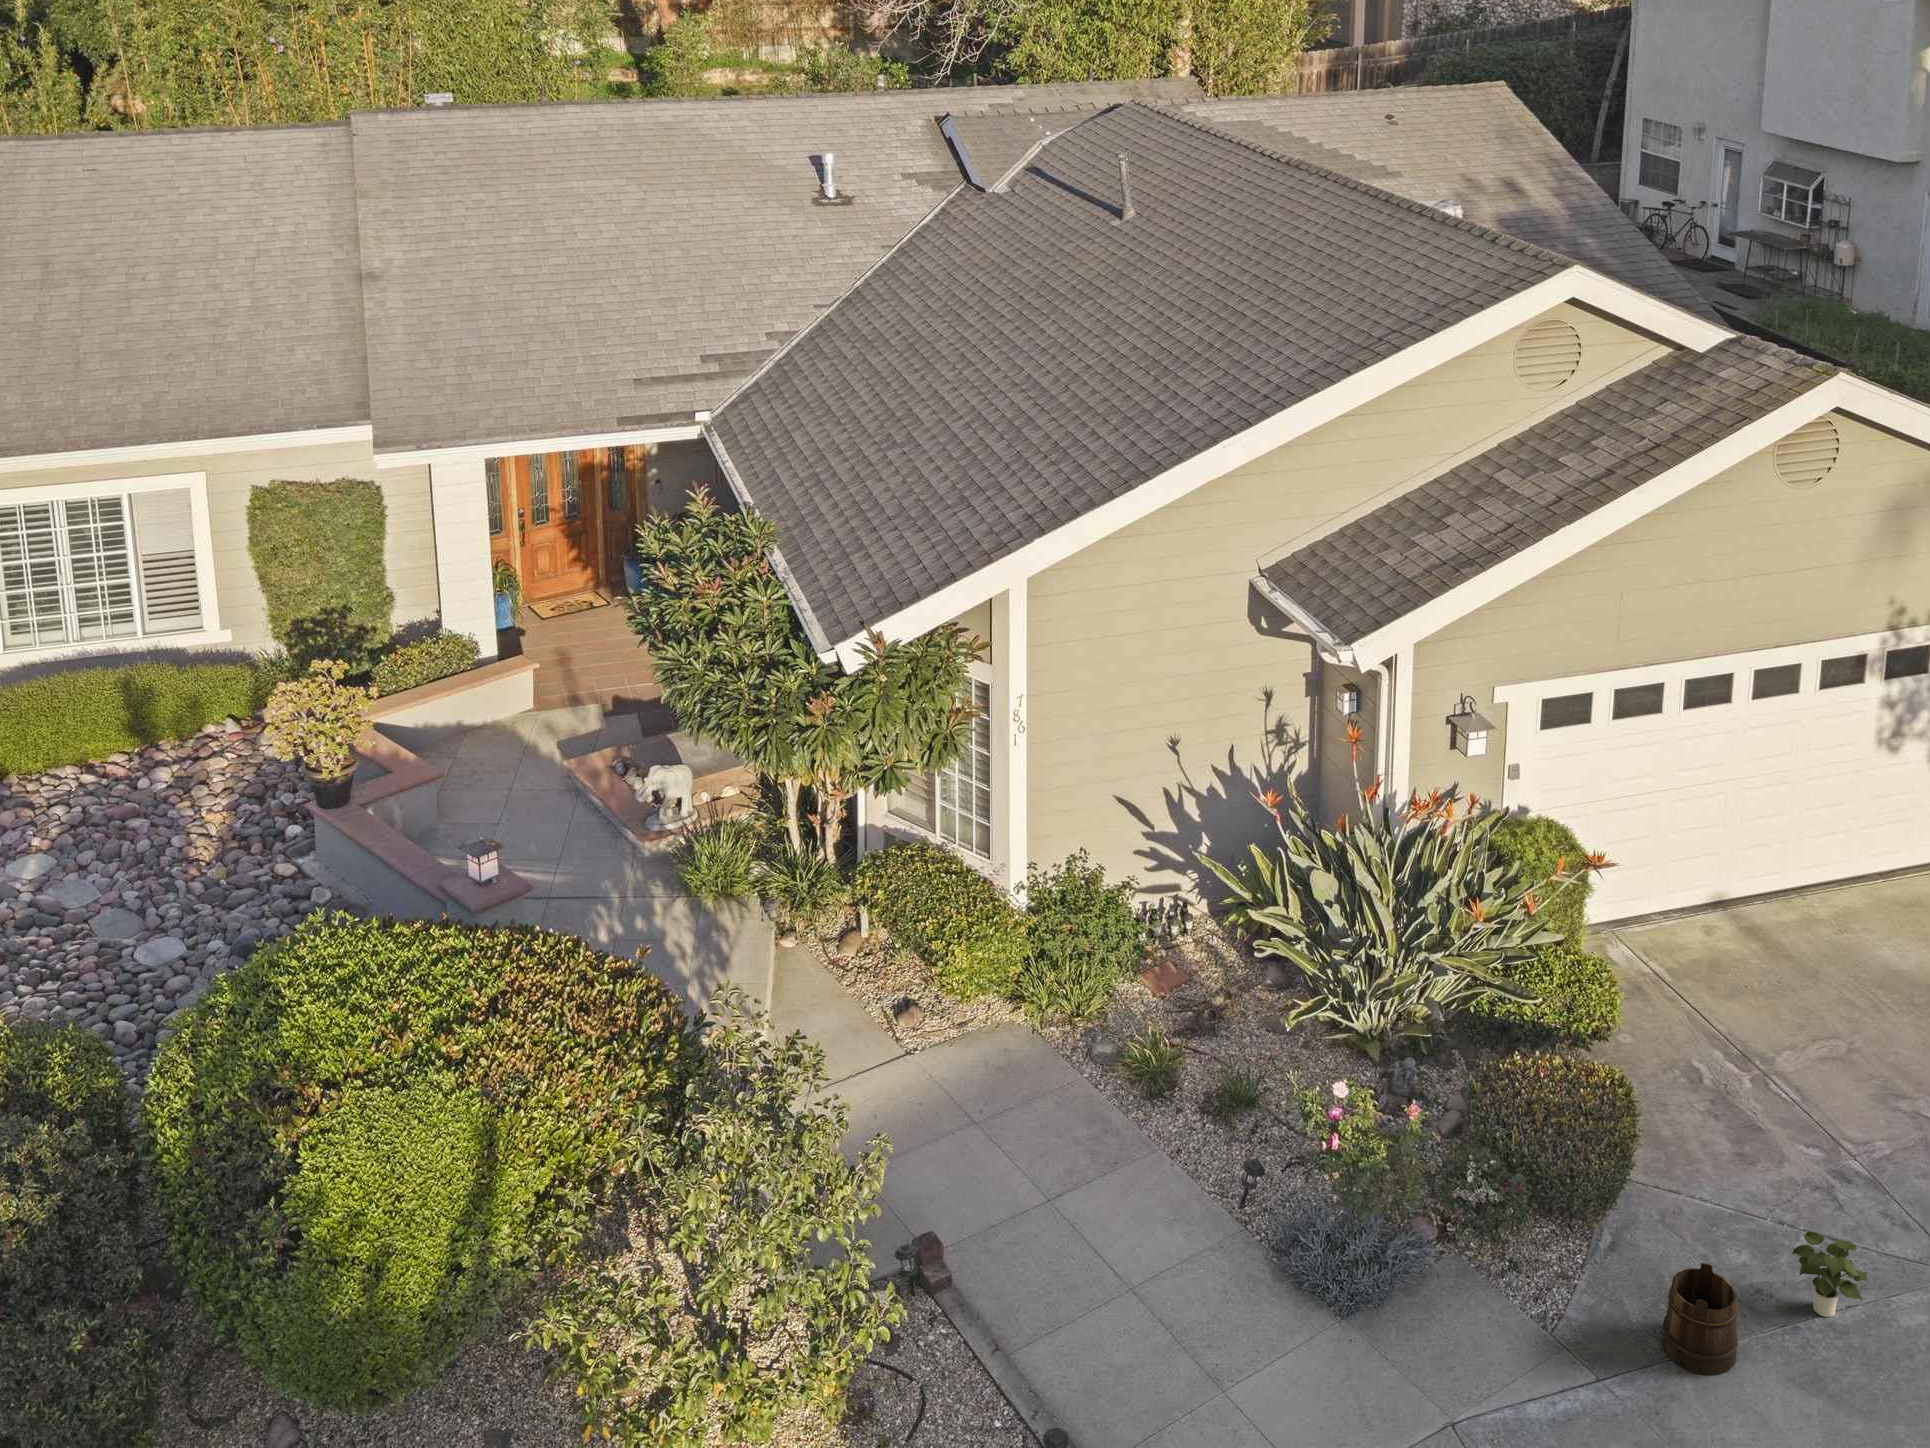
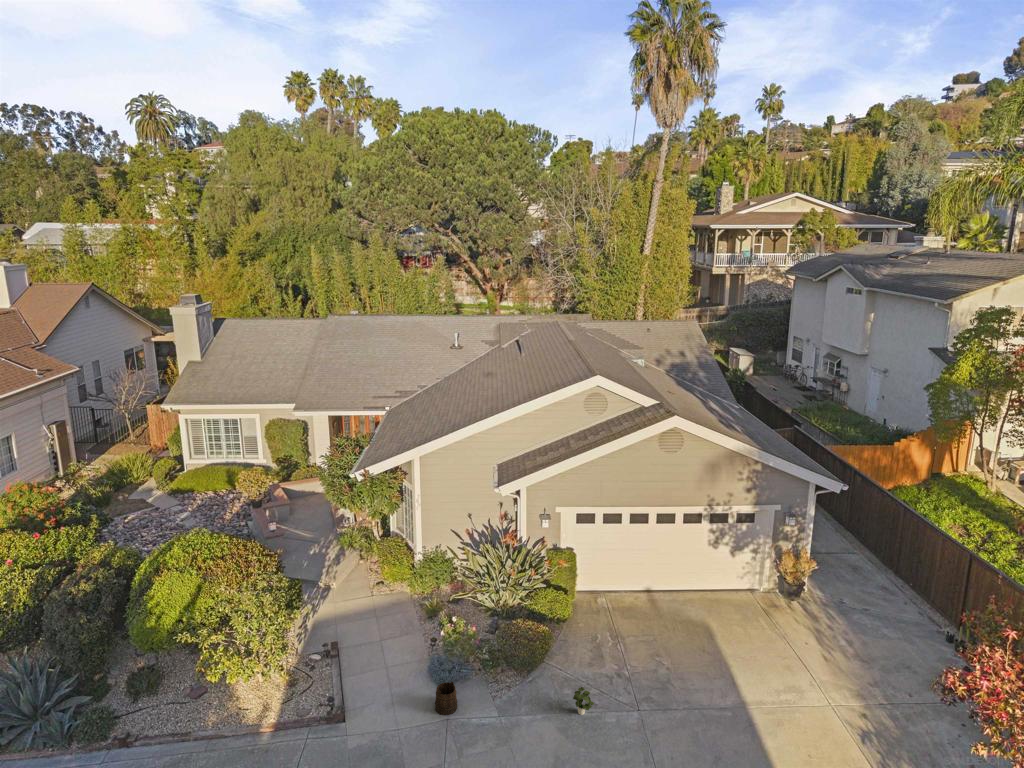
bucket: present [1661,1263,1738,1375] -> present [435,682,457,715]

